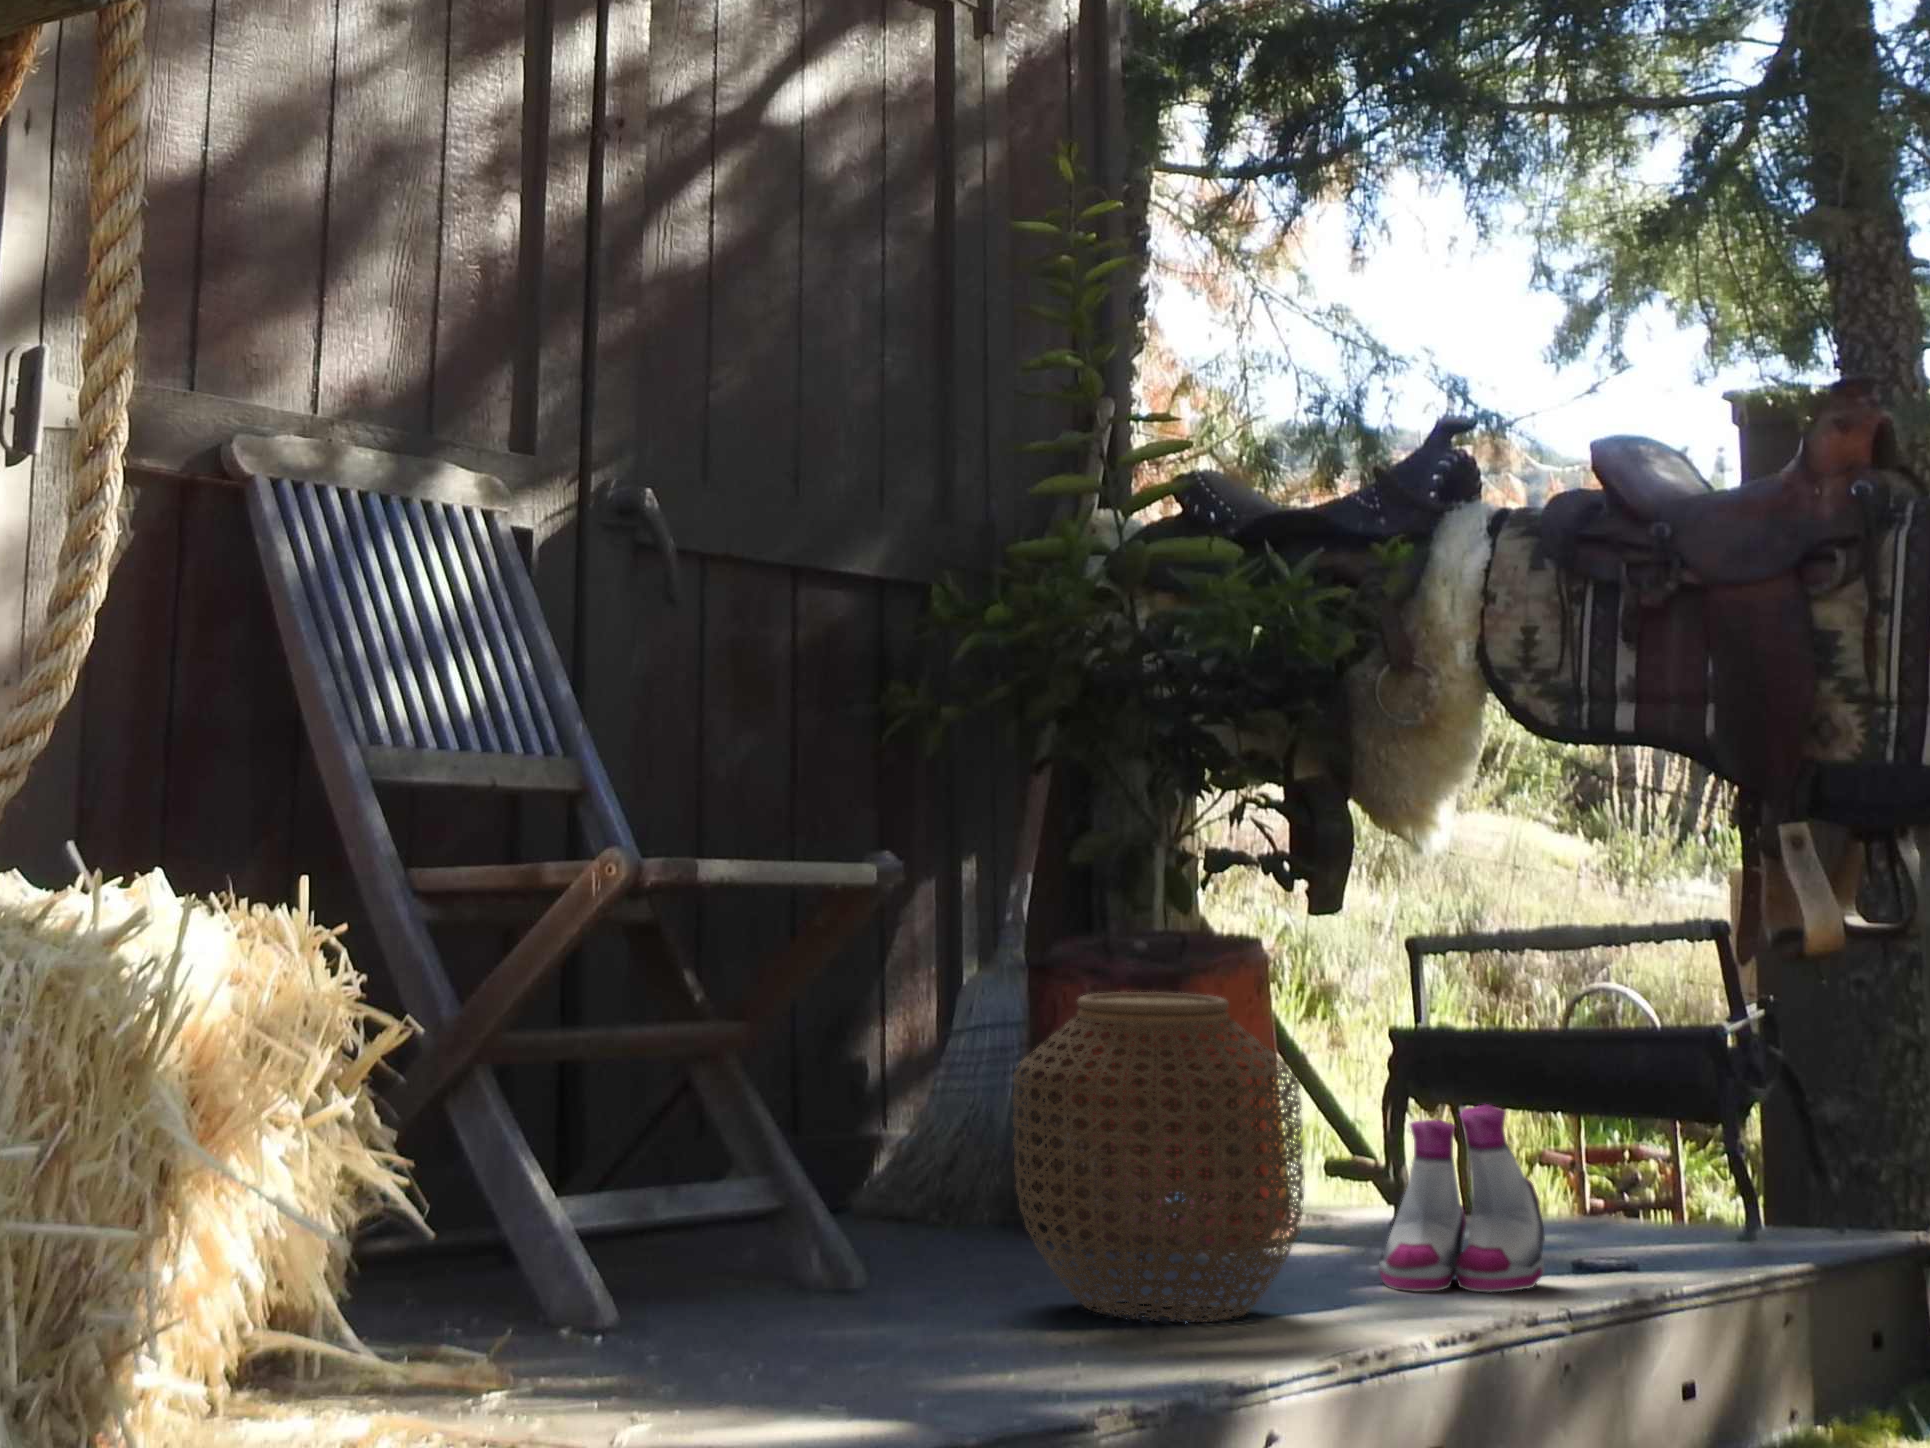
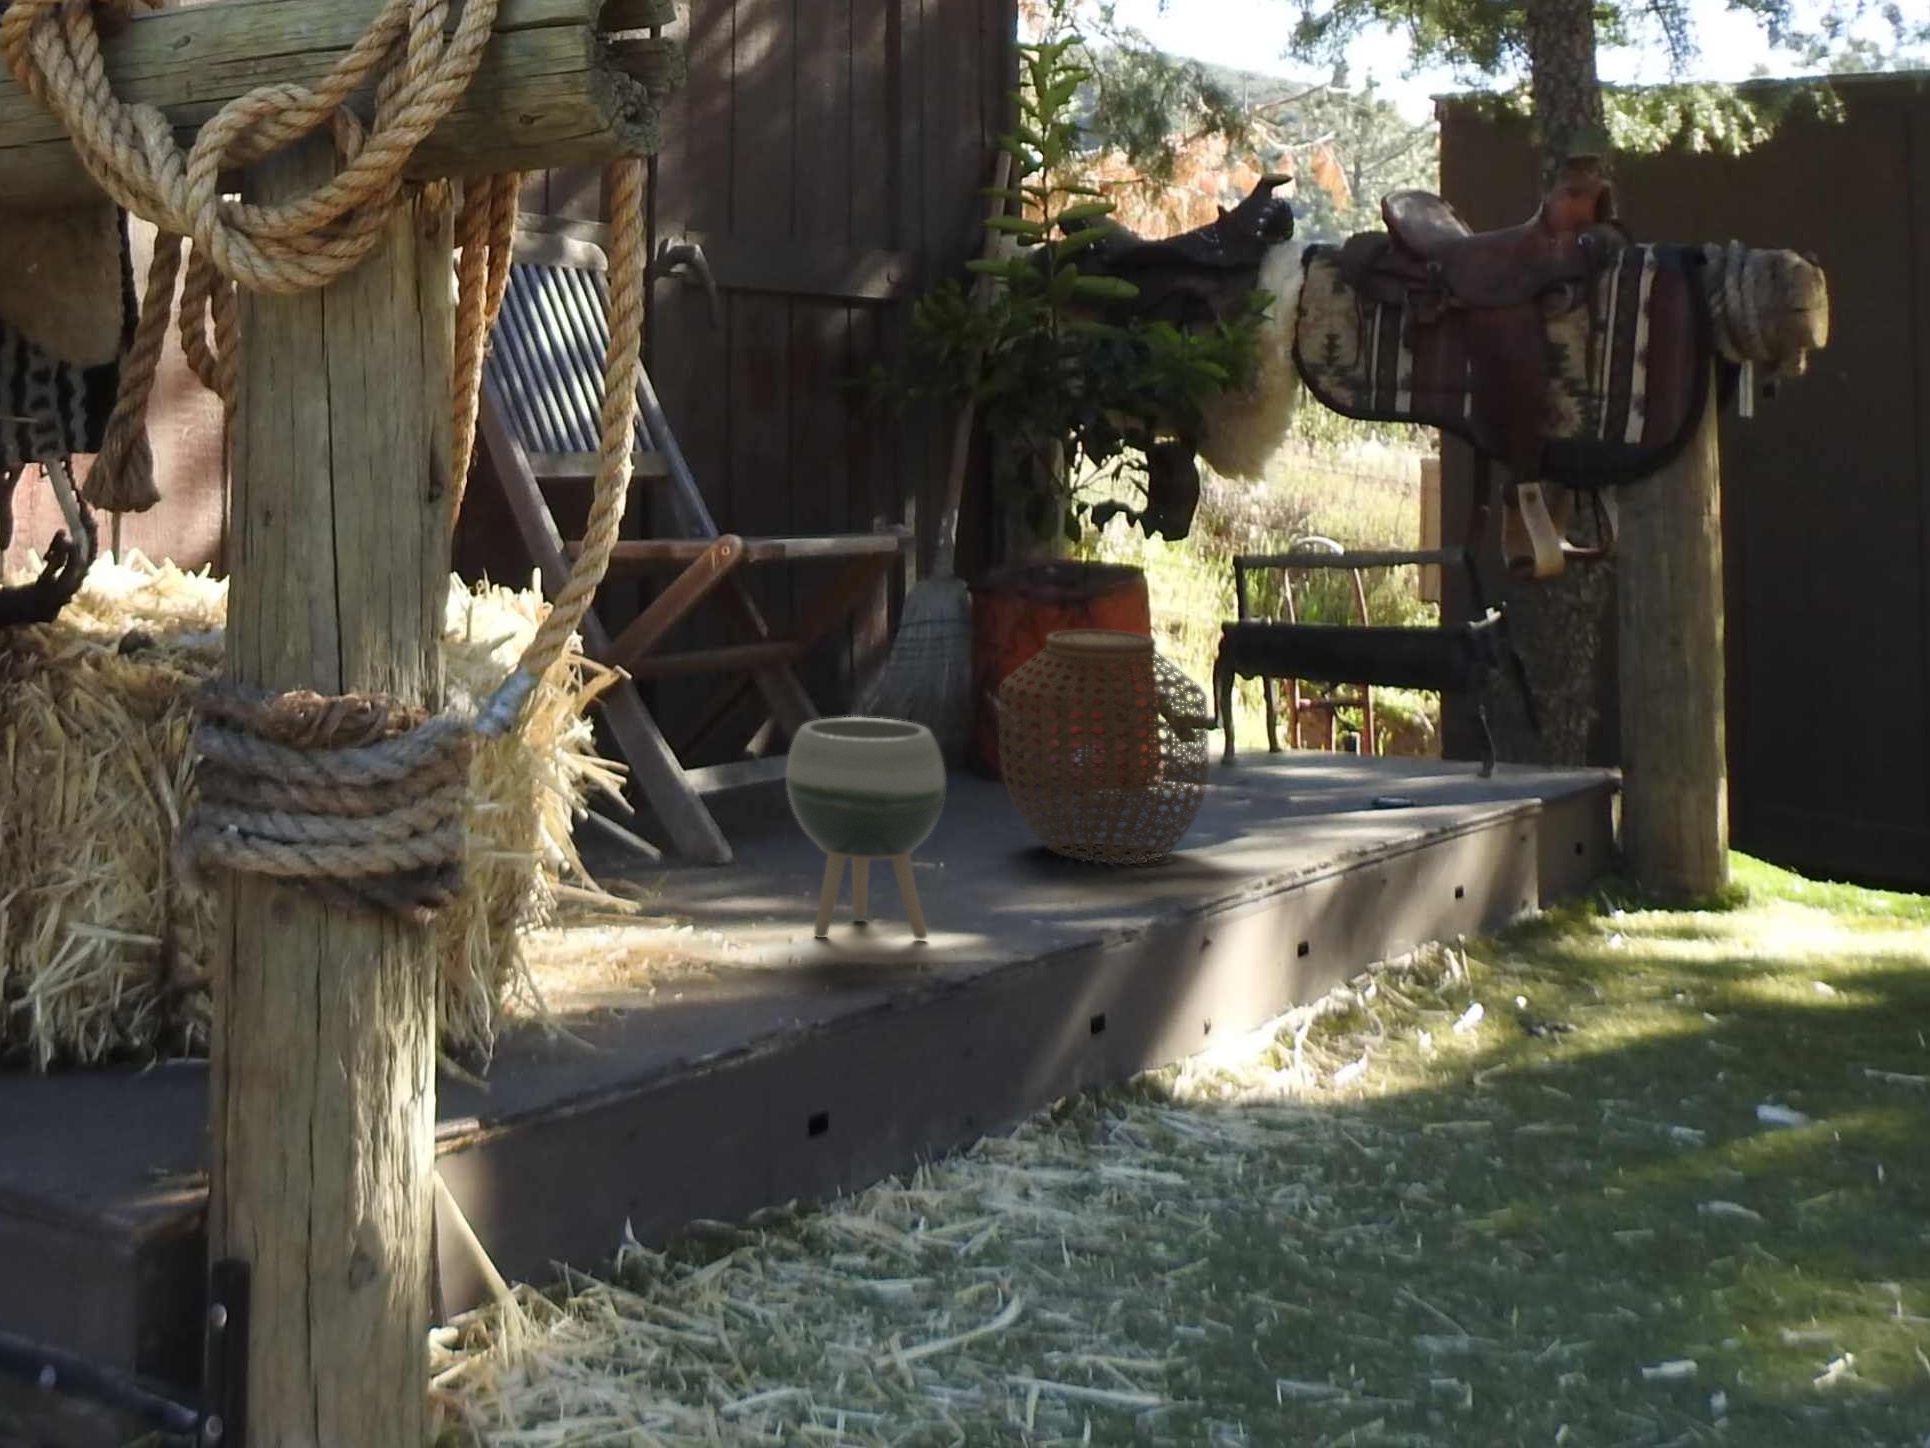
planter: none [648,1074,872,1393] -> present [786,717,946,940]
boots: present [1379,1104,1545,1293] -> none [1242,696,1359,830]

